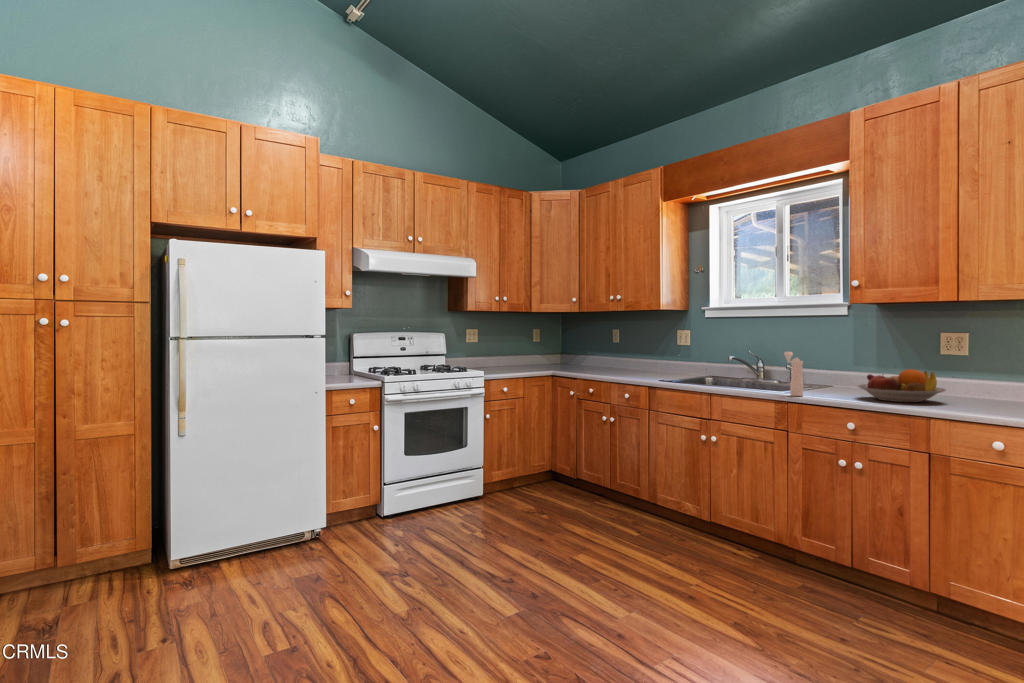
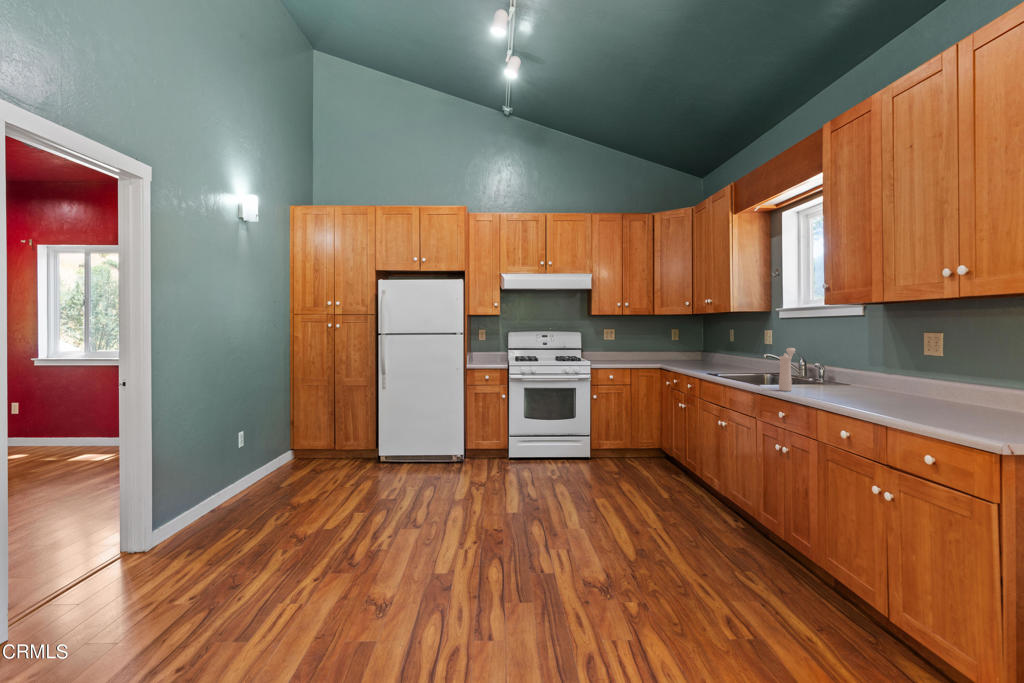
fruit bowl: present [858,369,946,402] -> none [837,368,937,403]

